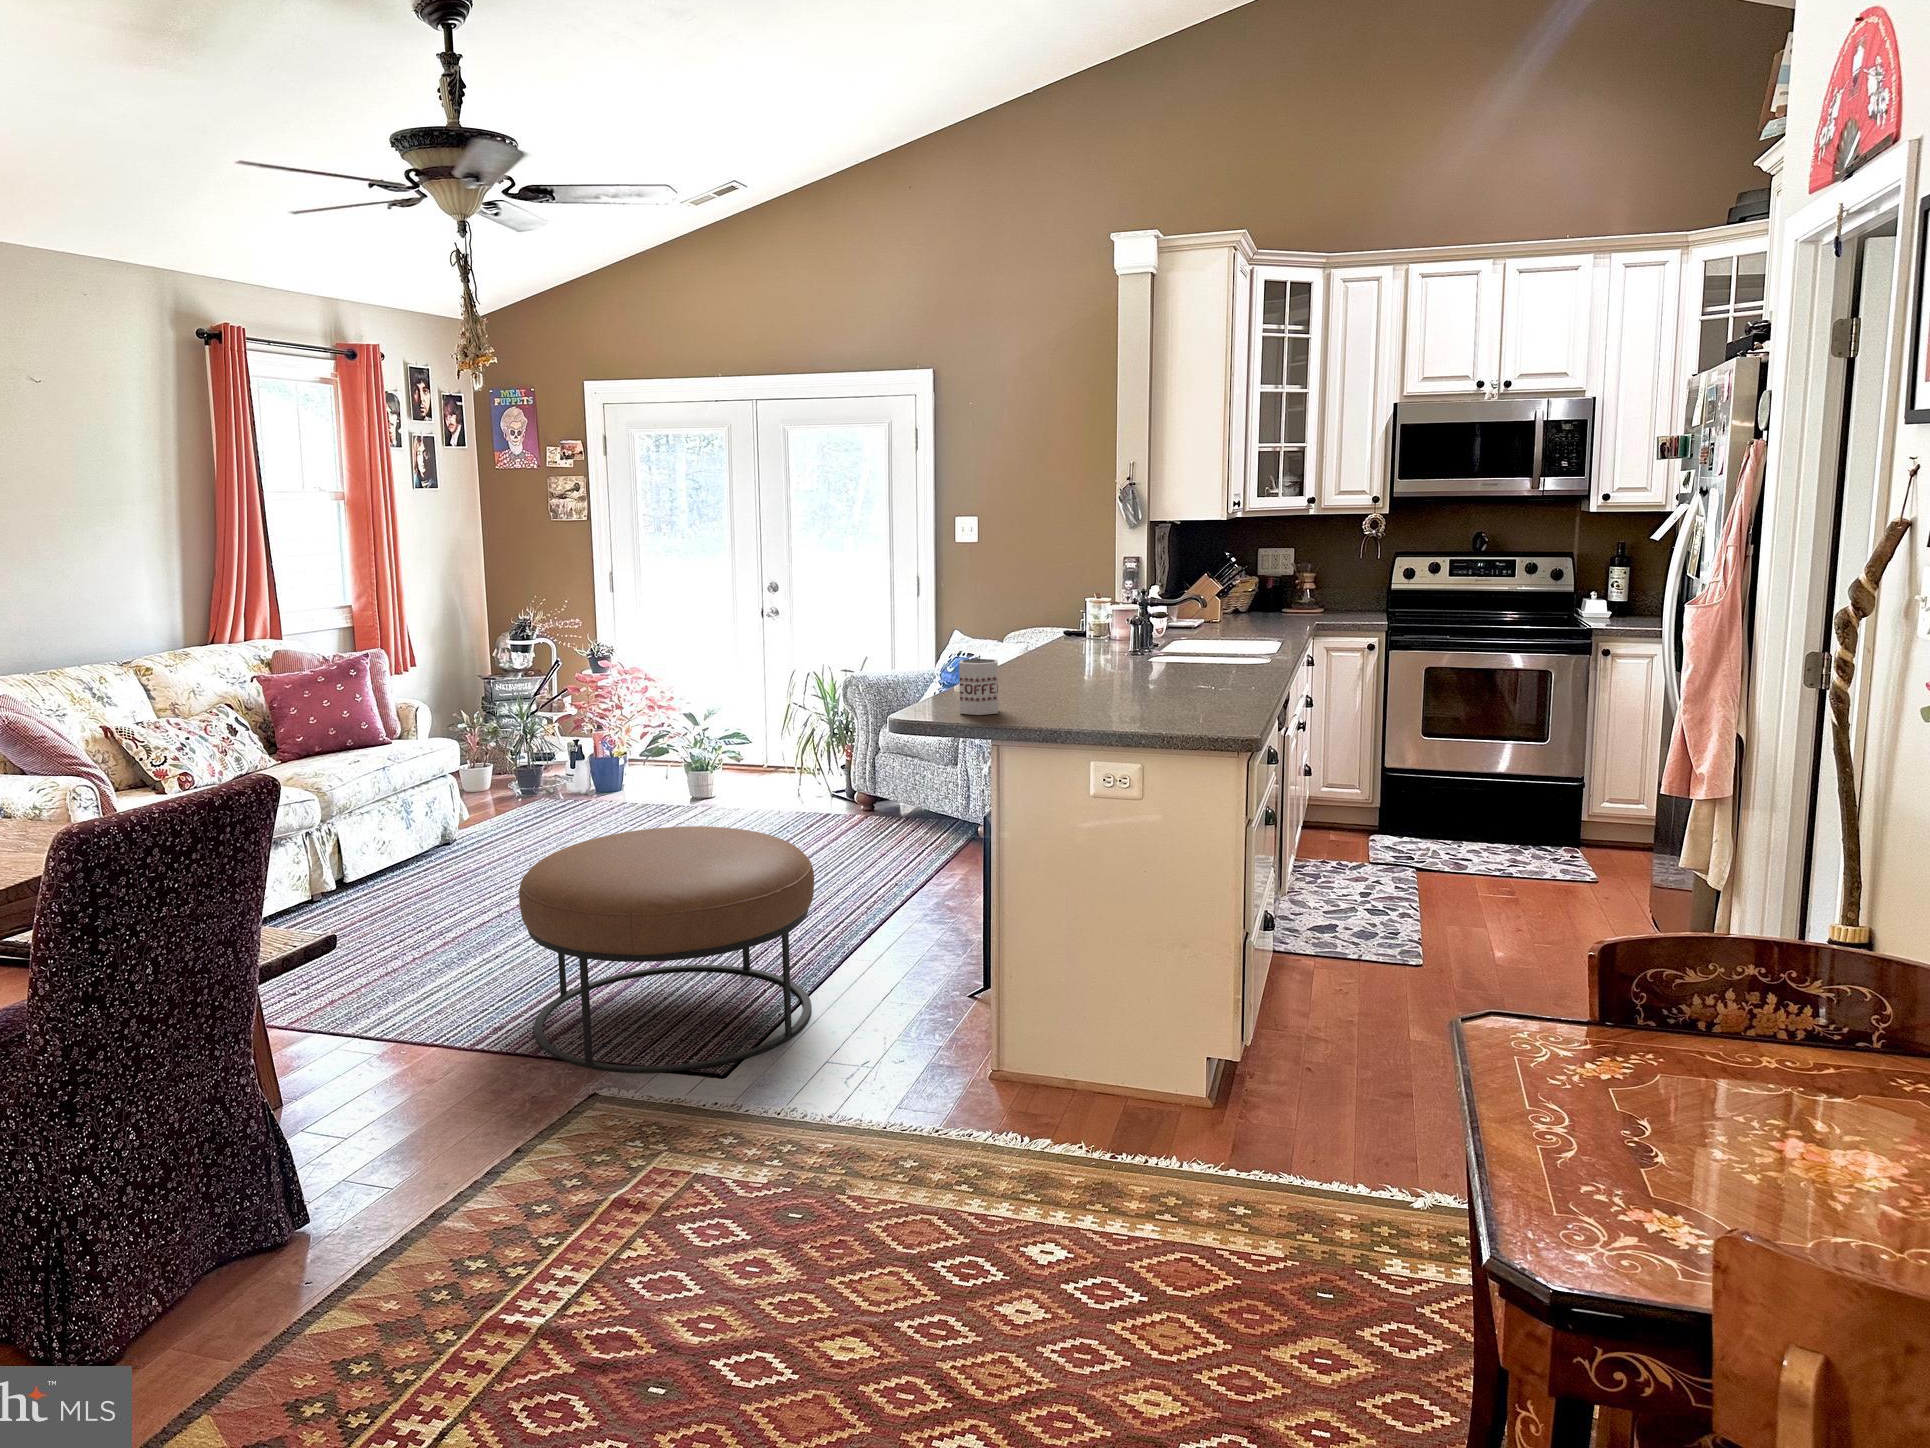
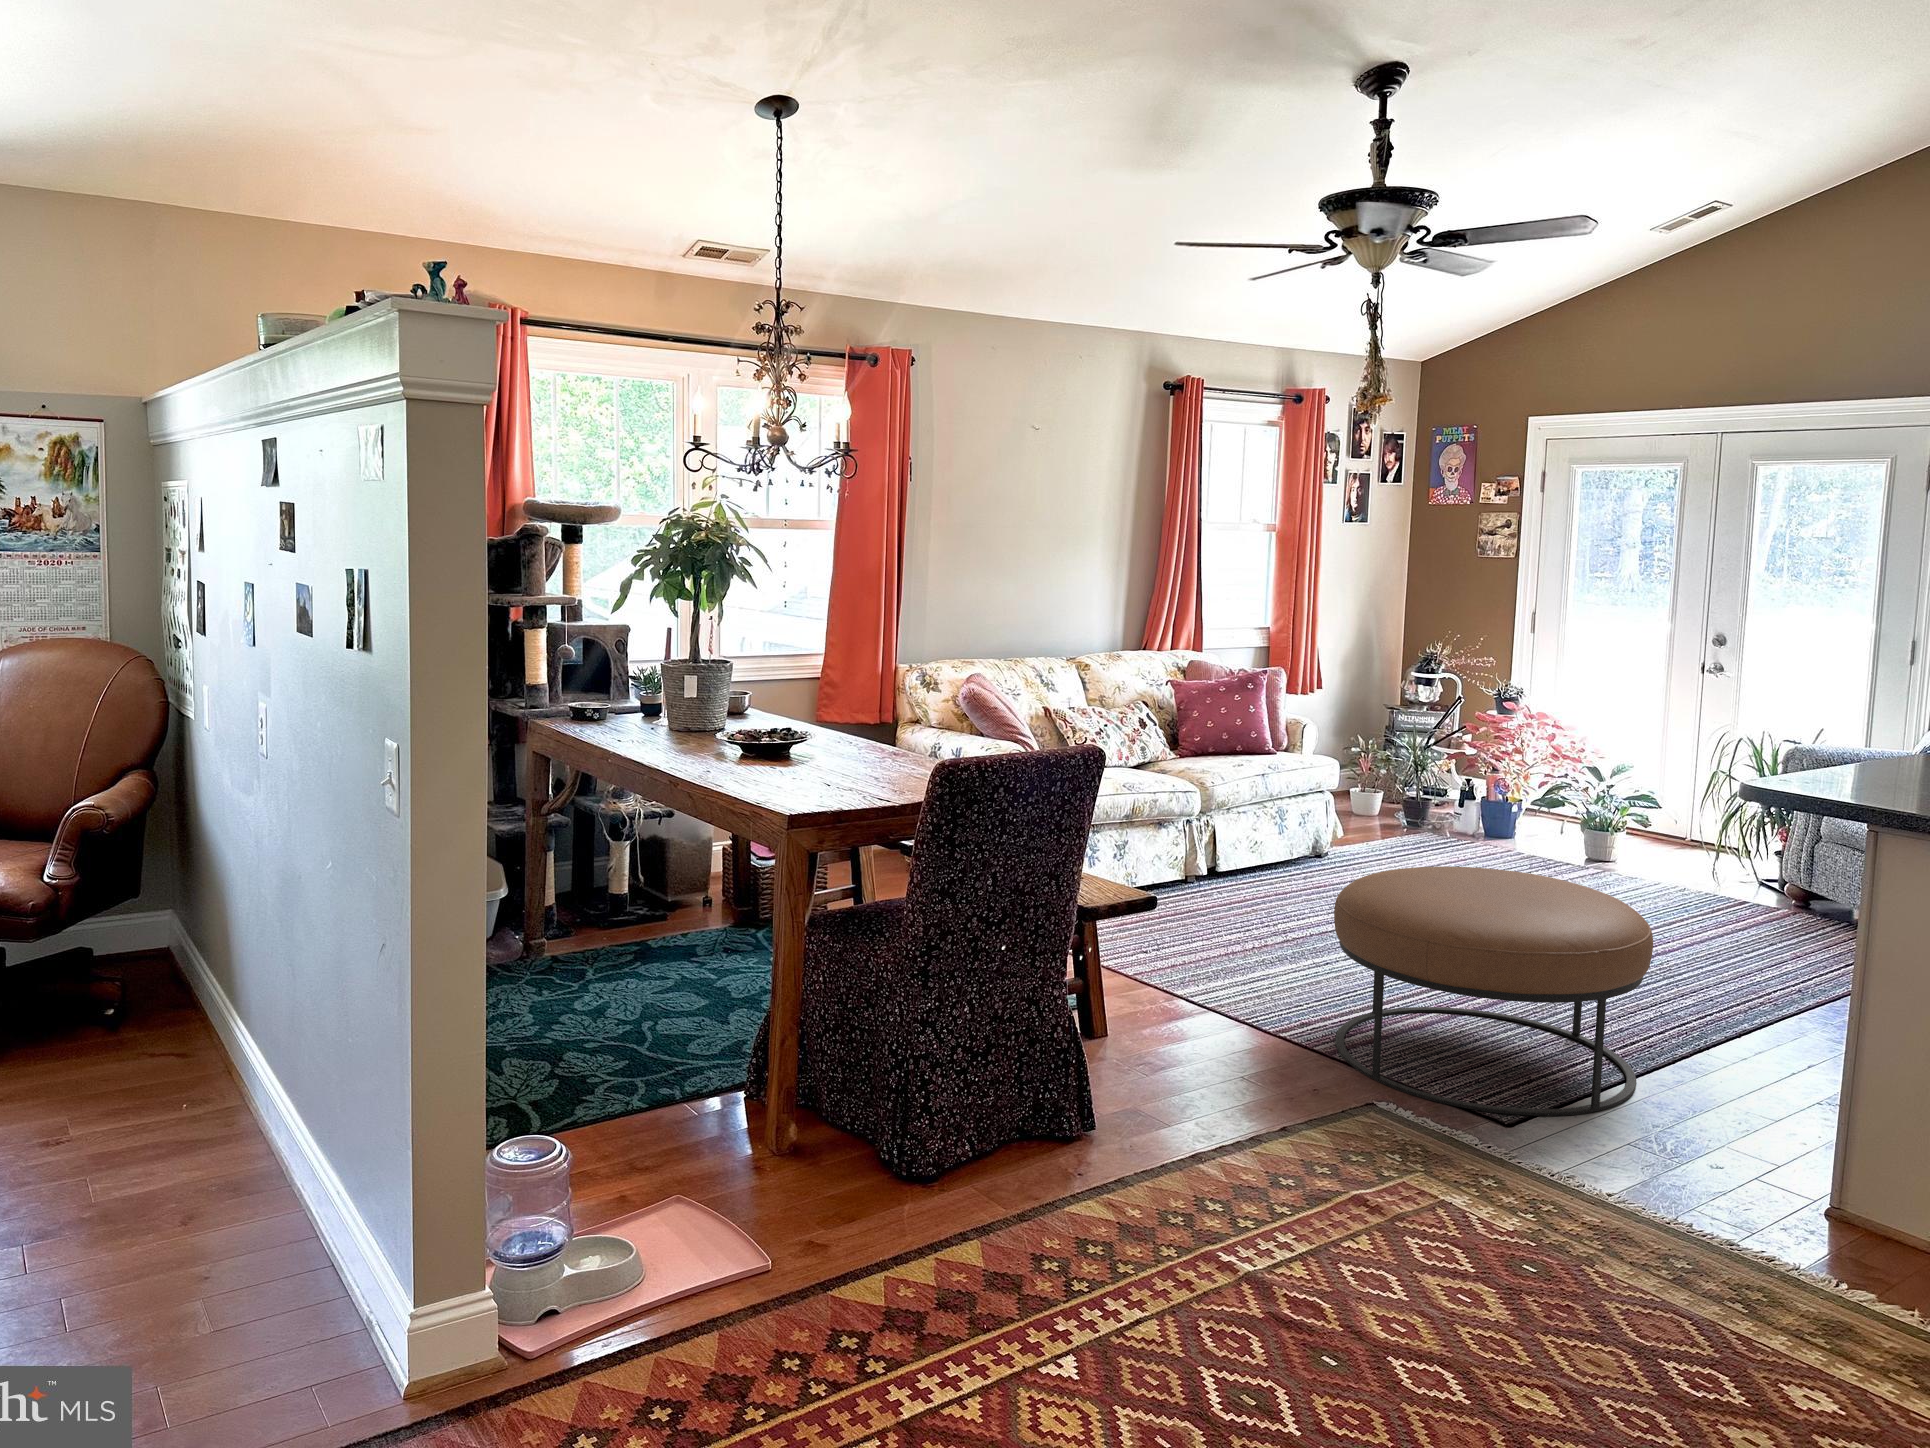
mug: present [959,659,998,715] -> none [1834,730,1896,797]

